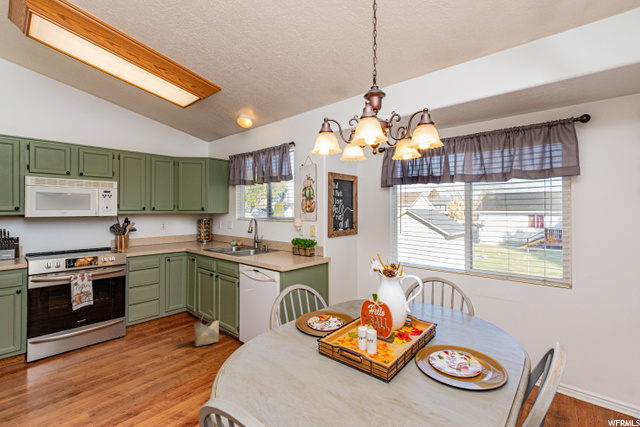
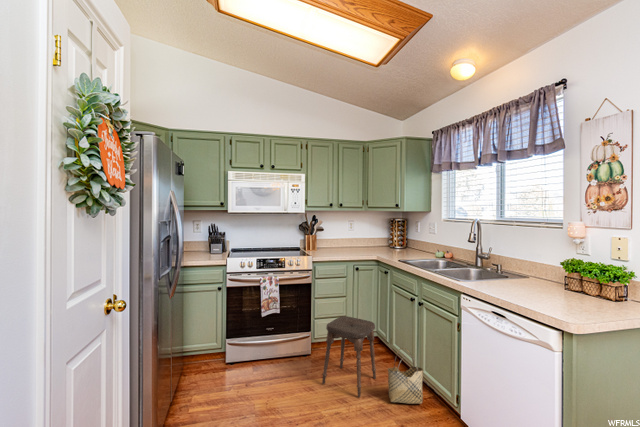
stool: none [139,296,186,351] -> present [322,316,376,397]

